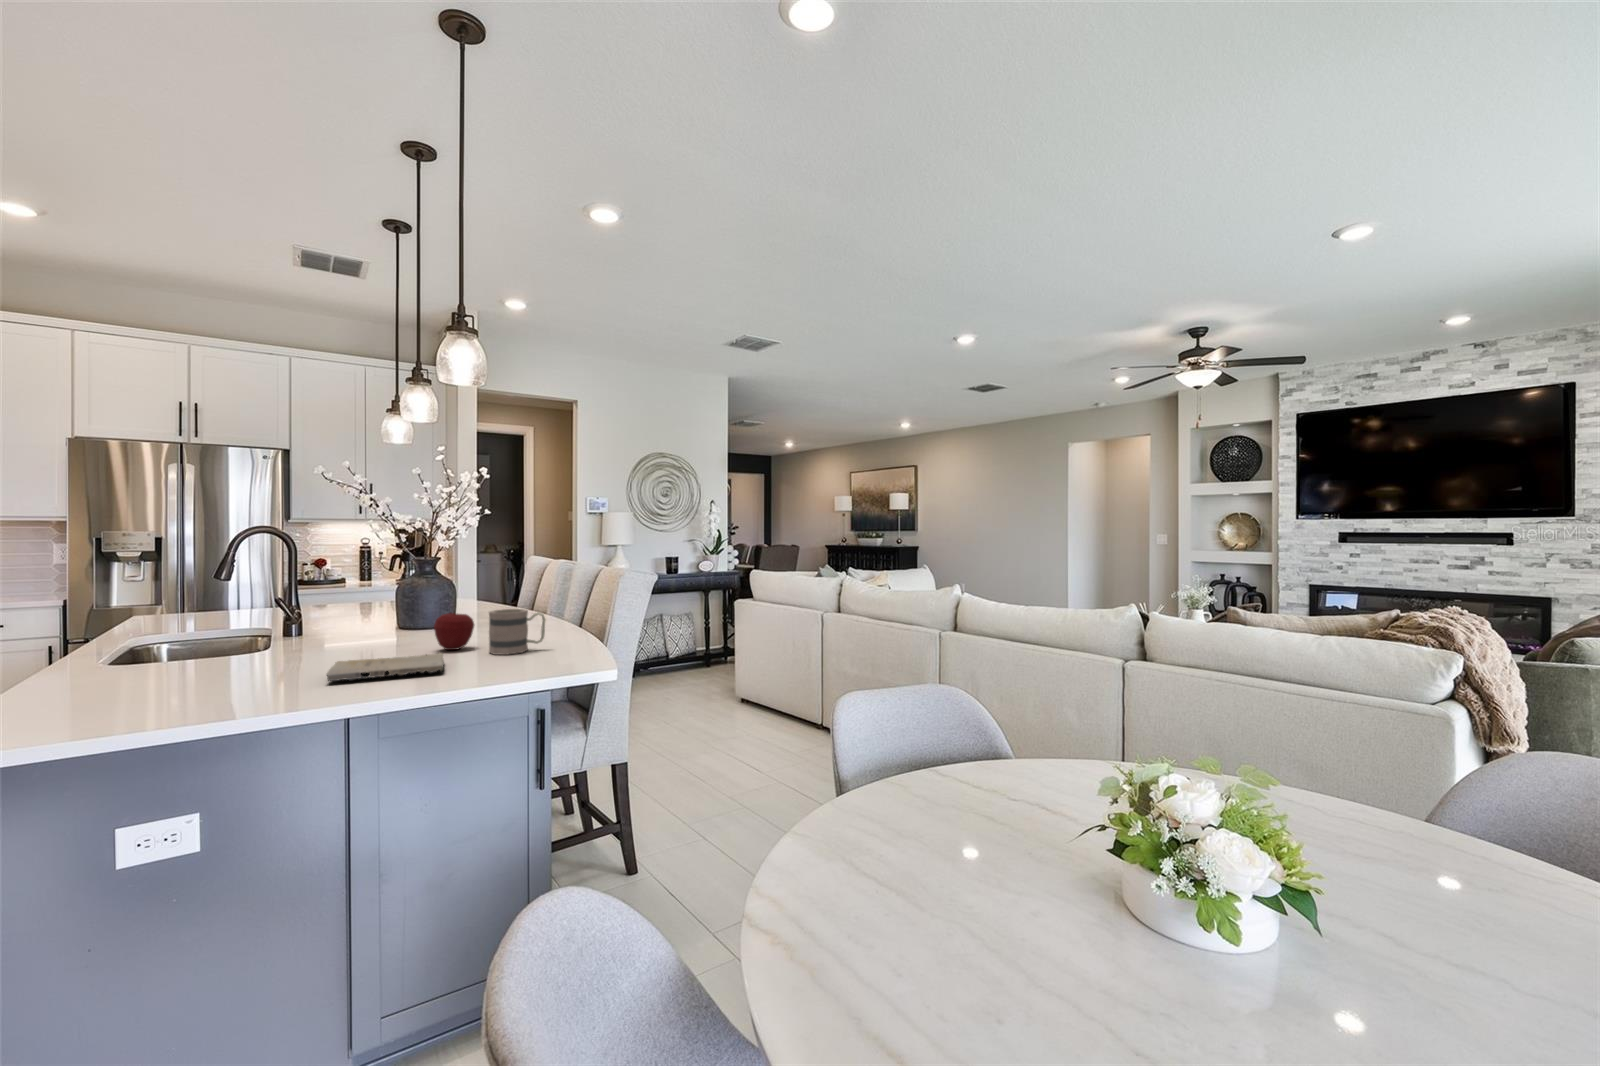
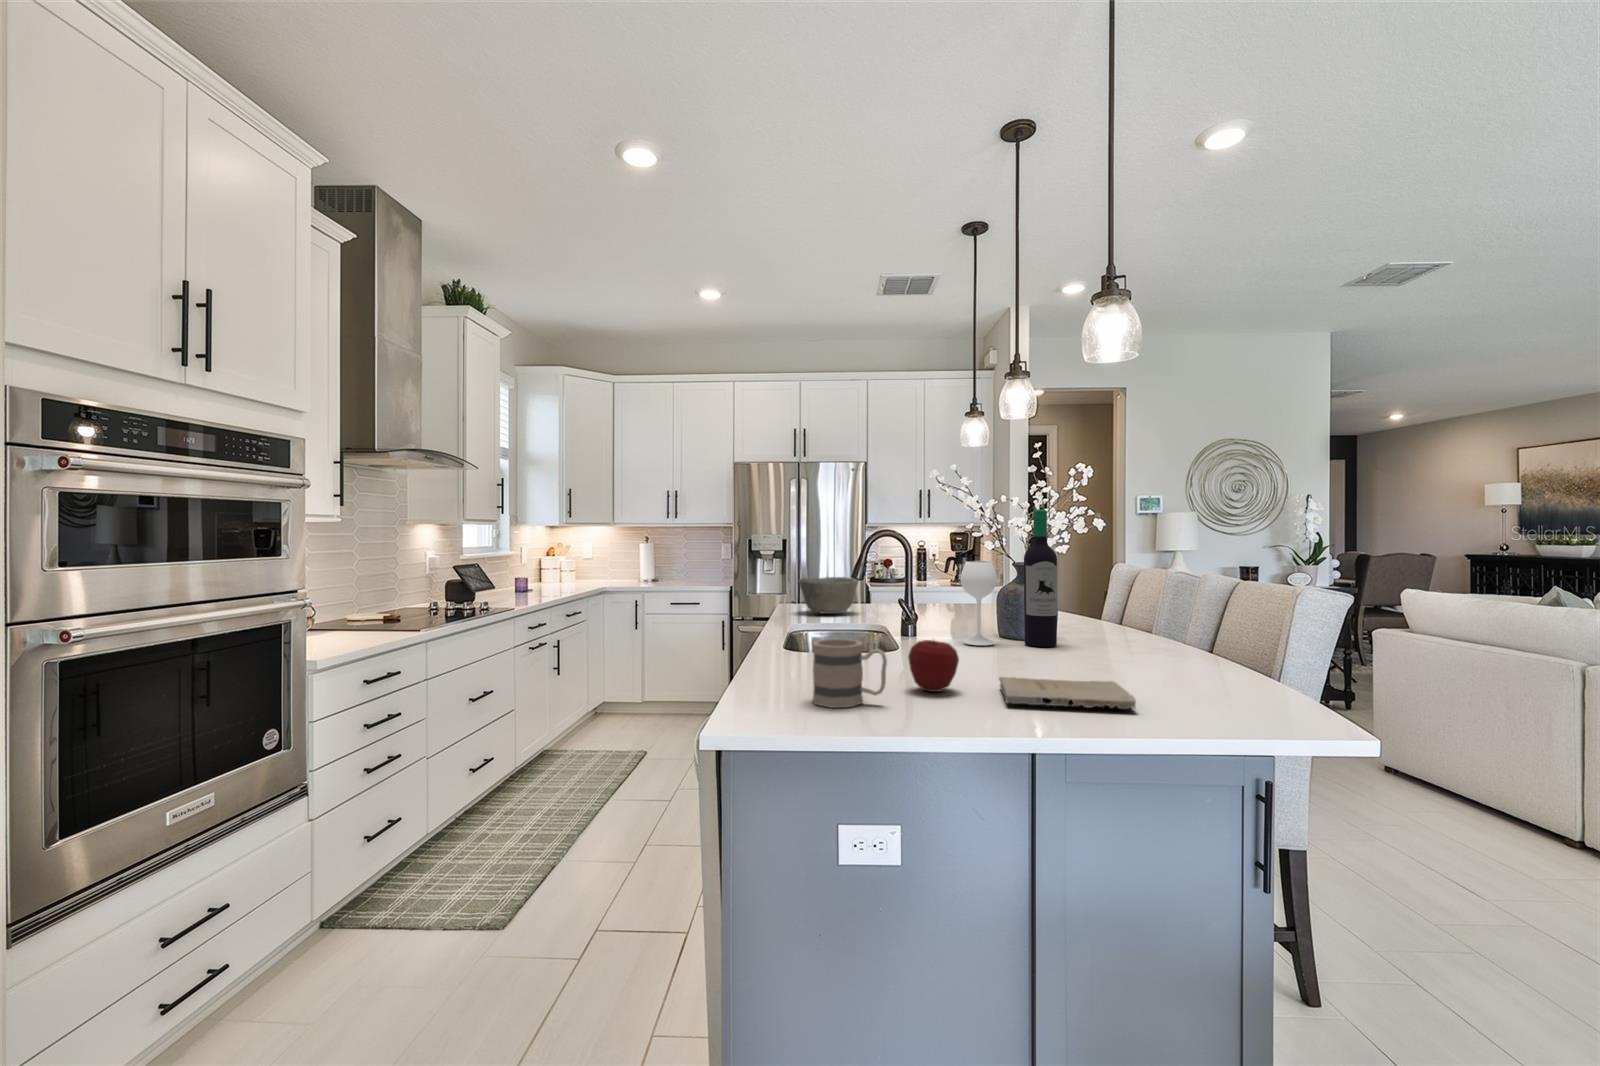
wine bottle: none [340,513,439,638] -> present [961,509,1058,647]
bowl: none [150,581,242,623] -> present [798,577,859,614]
mug: present [489,609,545,655] -> present [813,639,887,708]
apple: present [434,613,474,650] -> present [908,640,959,692]

